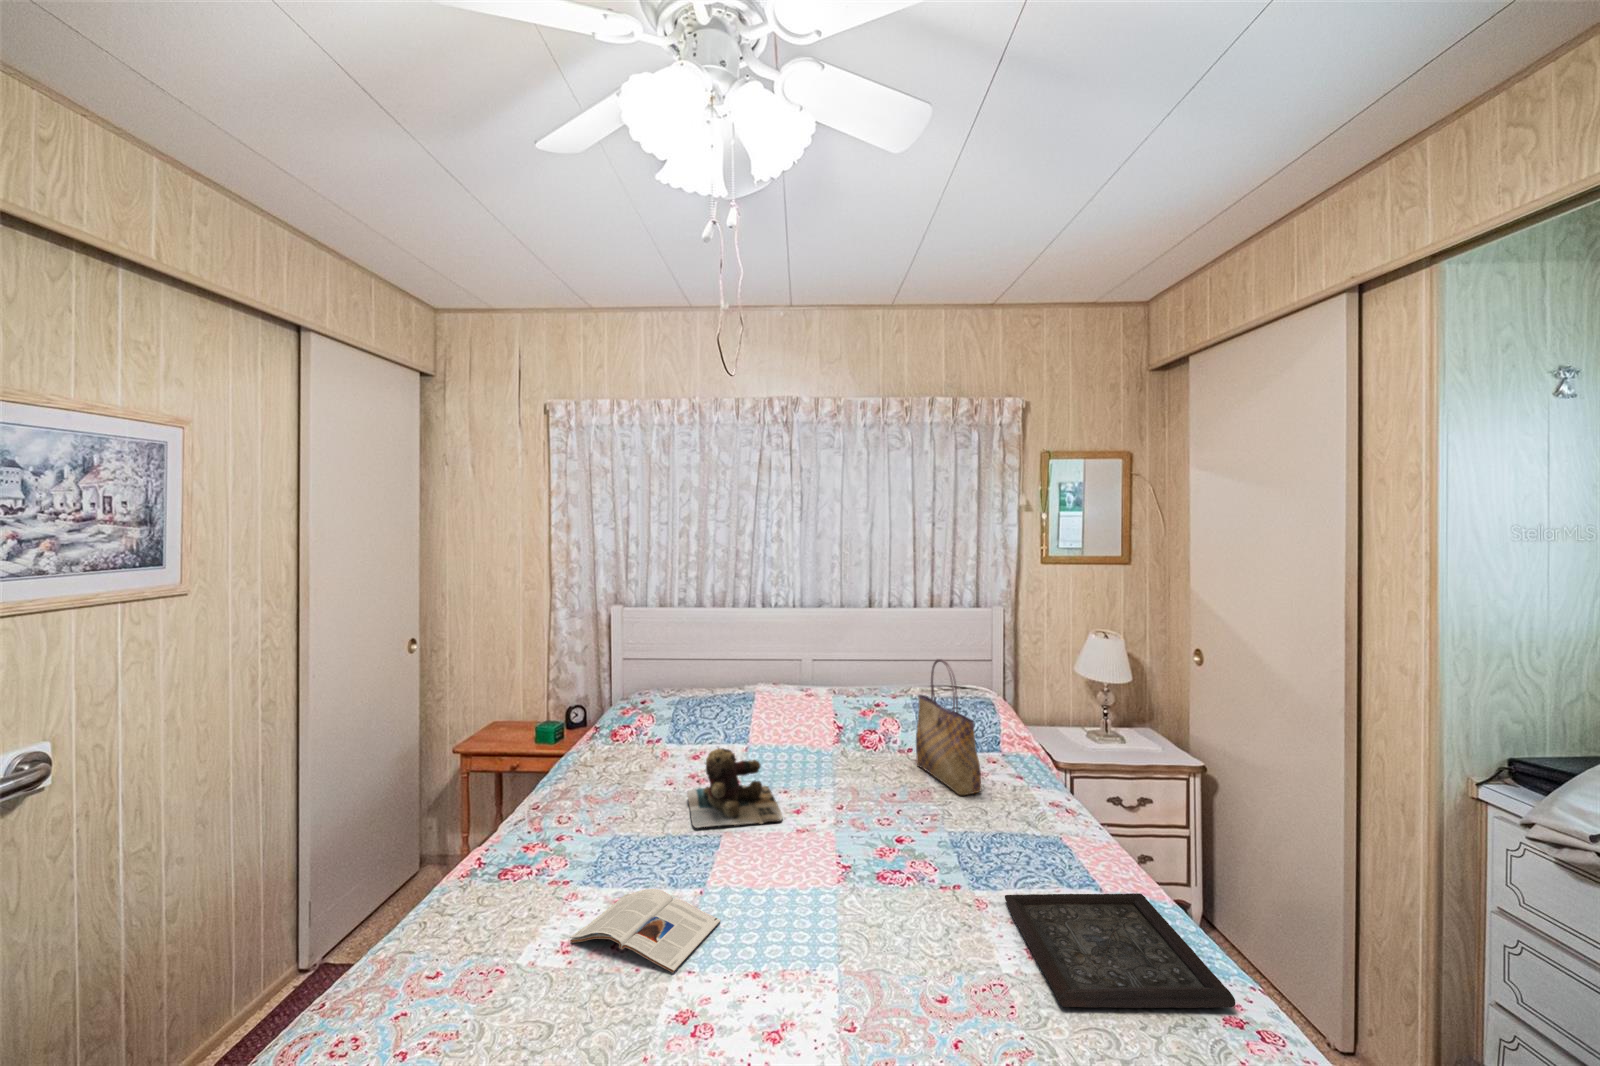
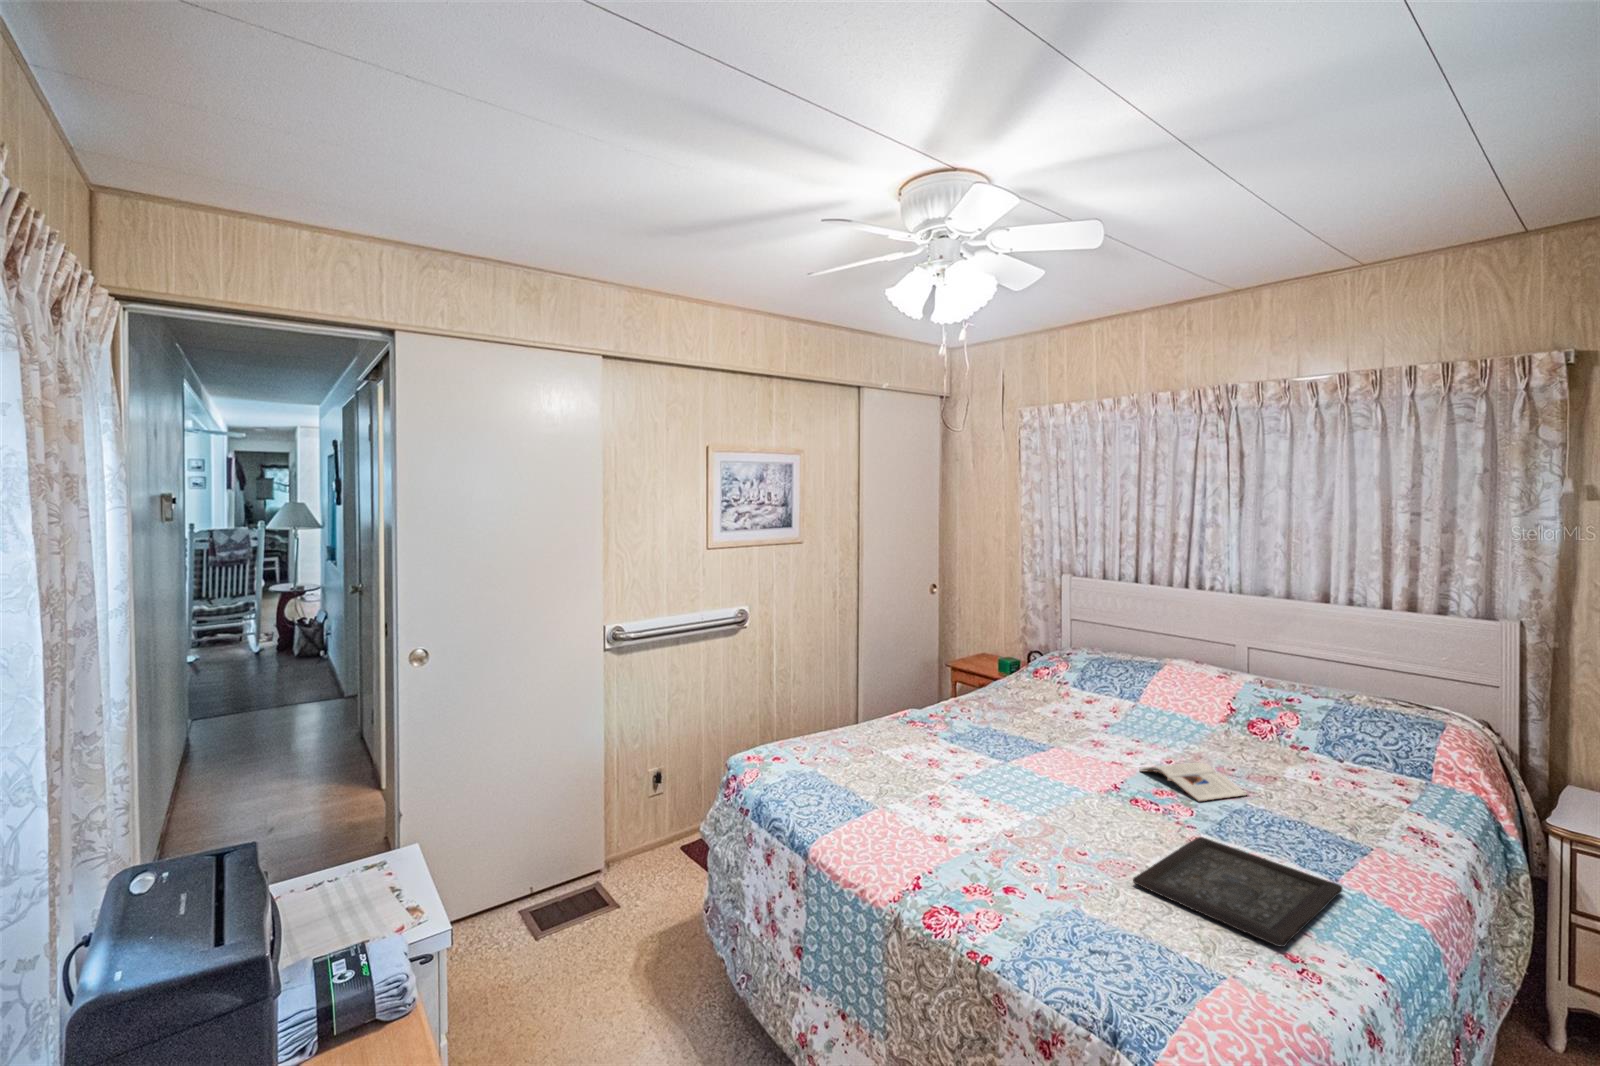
tote bag: present [916,659,982,795] -> none [1292,653,1332,793]
teddy bear: present [688,748,783,828] -> none [1031,686,1120,751]
magazine: present [570,889,721,973] -> present [1140,763,1247,802]

